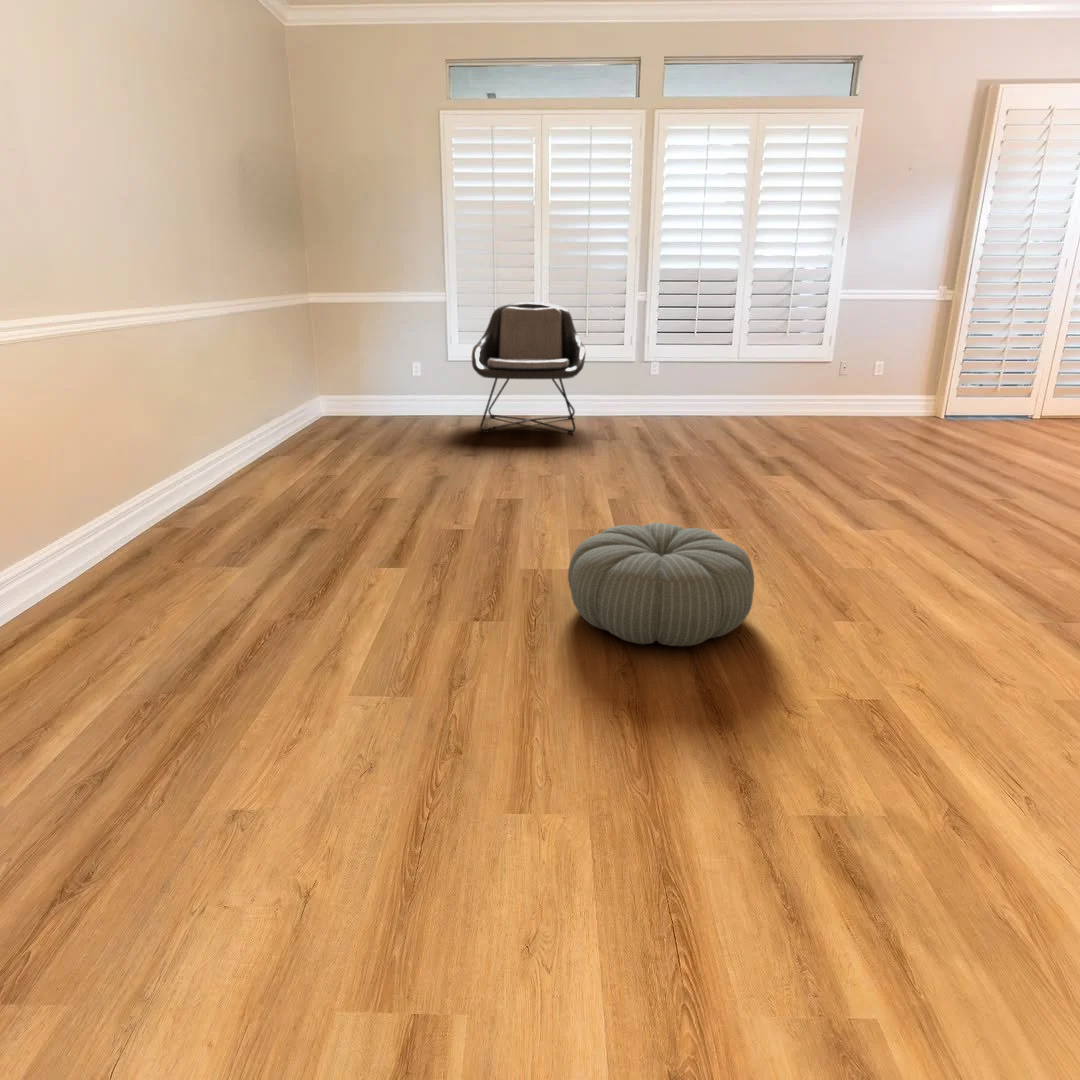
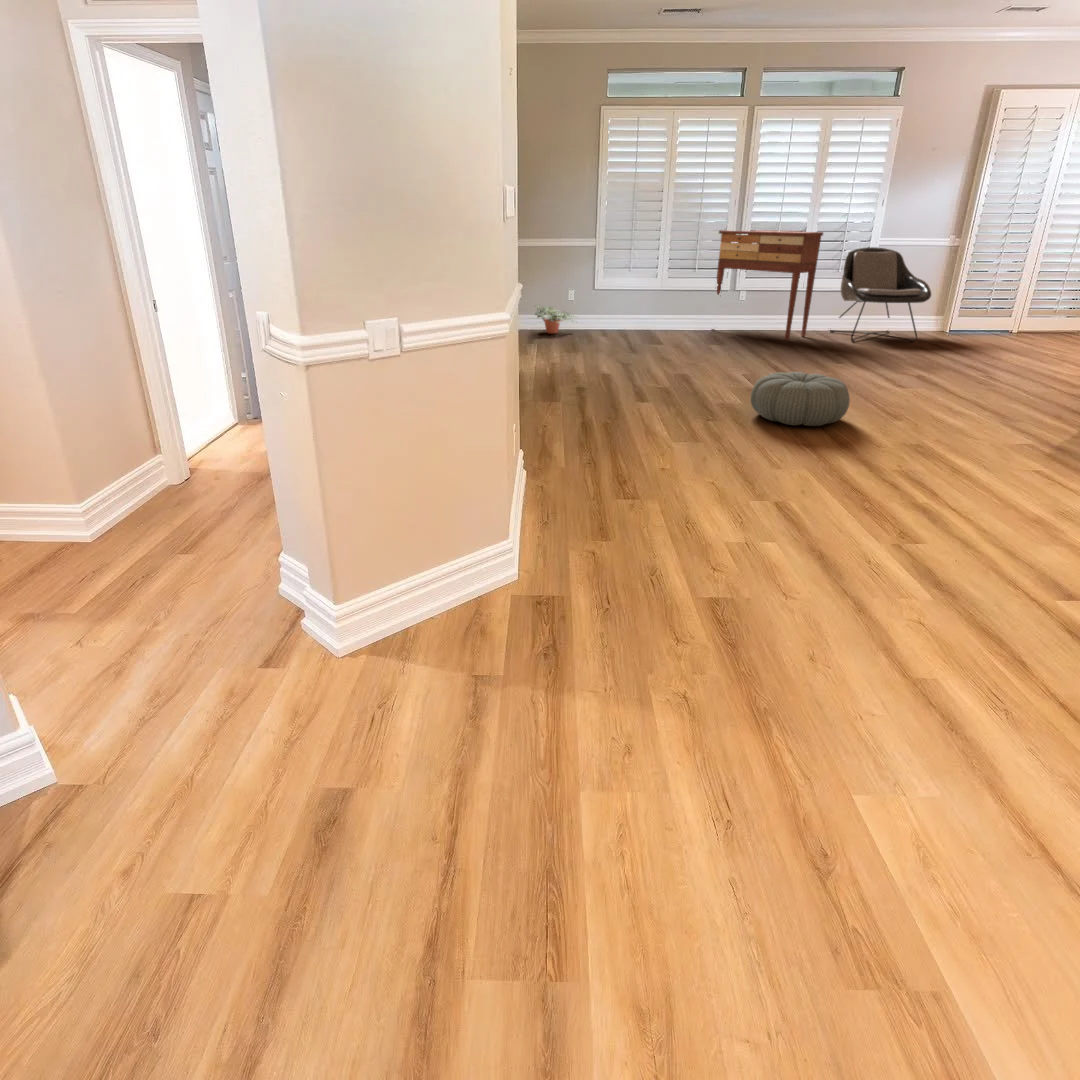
console table: none [613,280,757,432] -> present [712,230,823,340]
lounge chair: present [472,302,586,434] -> present [829,247,931,342]
potted plant: none [357,382,422,422] -> present [535,305,575,334]

